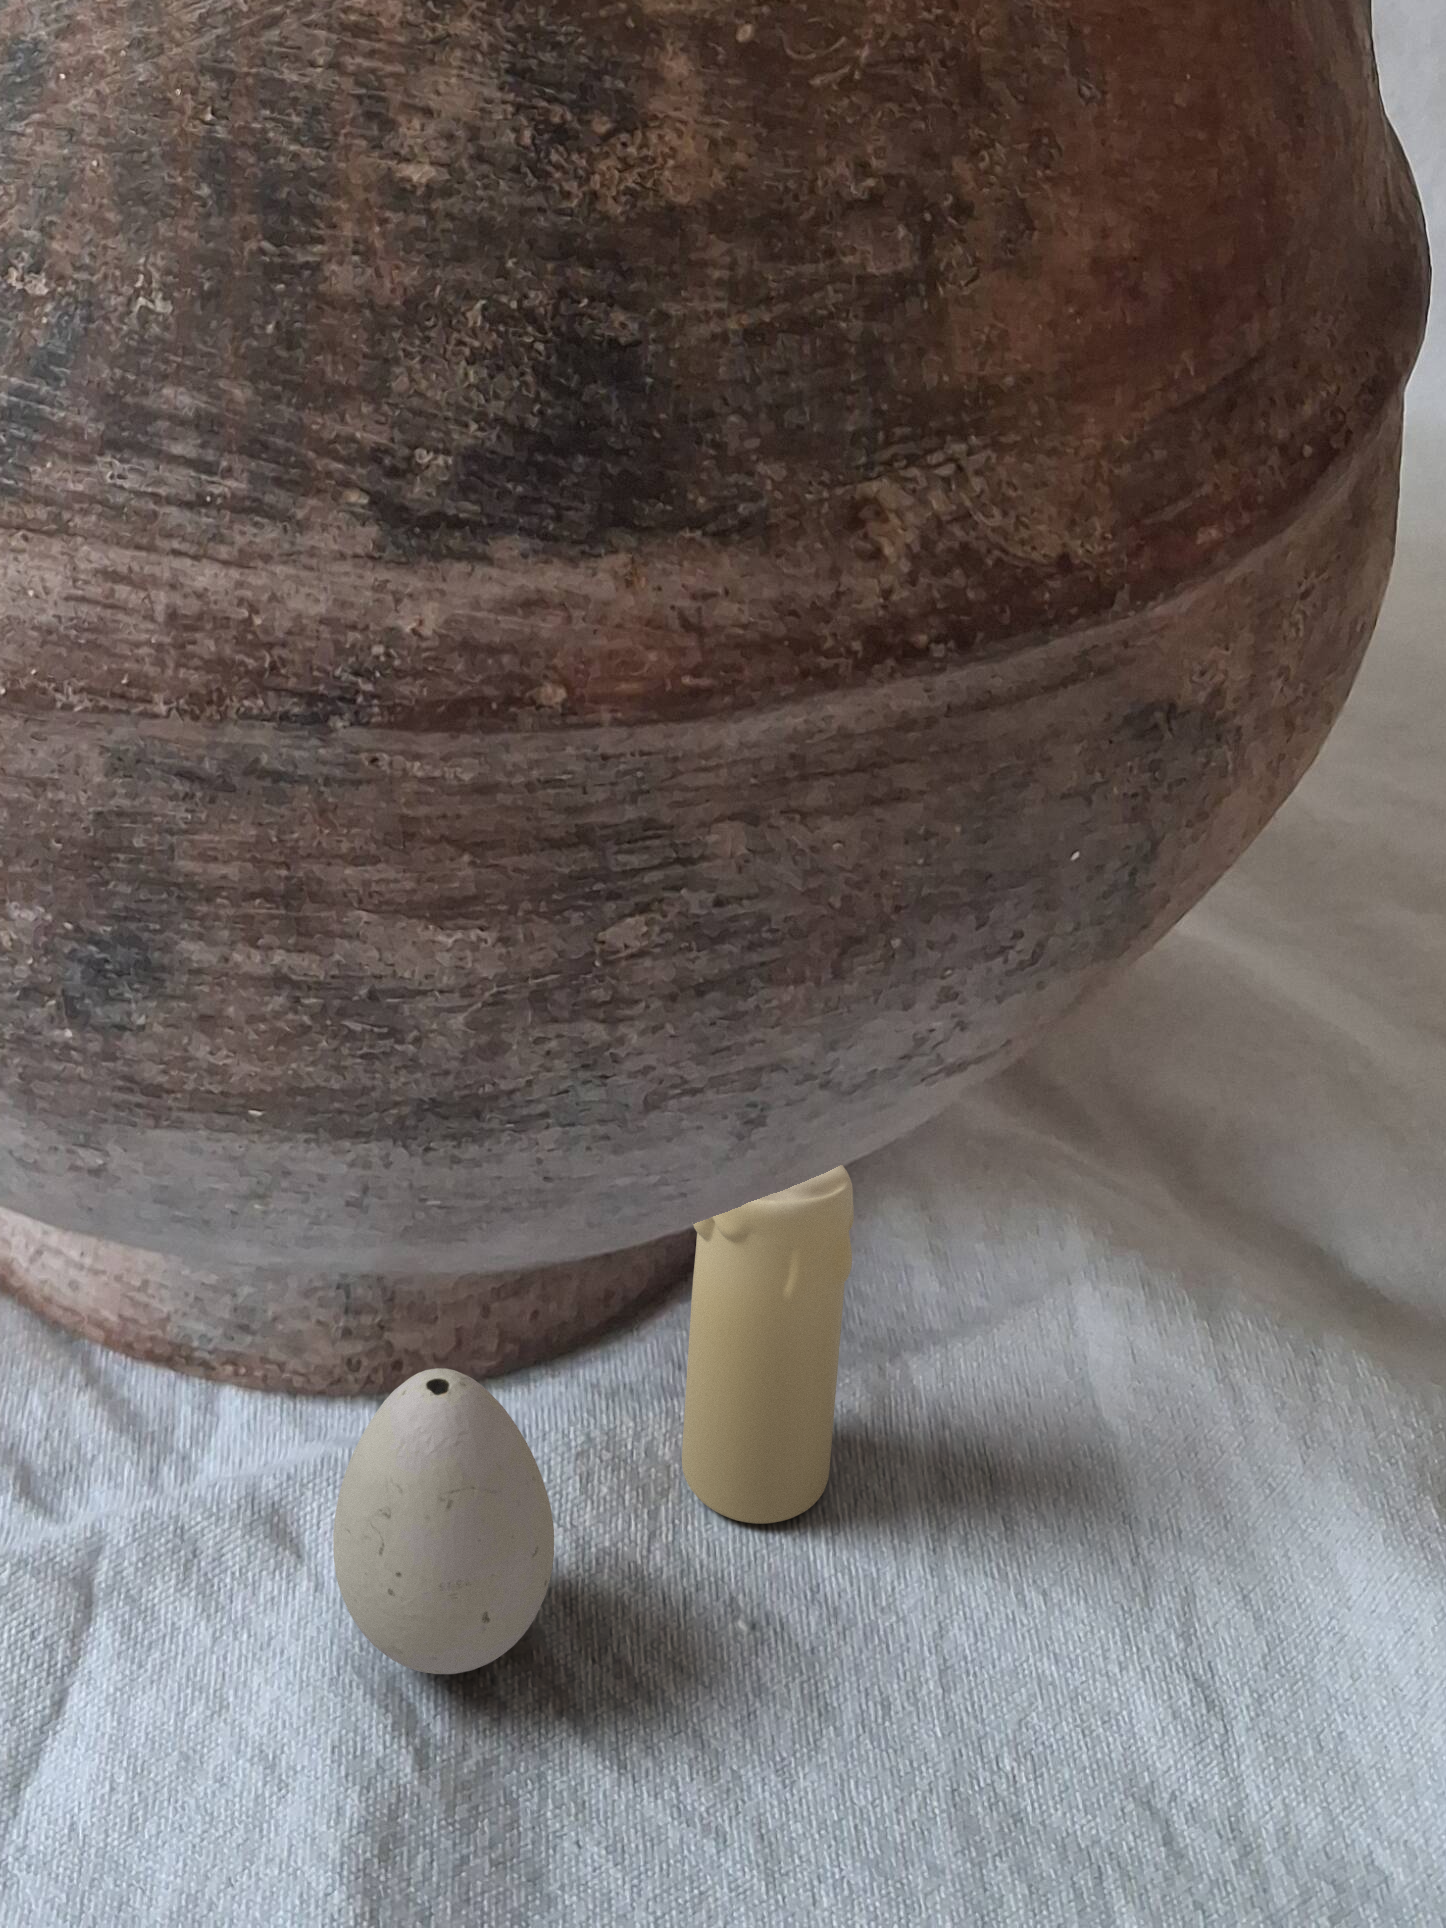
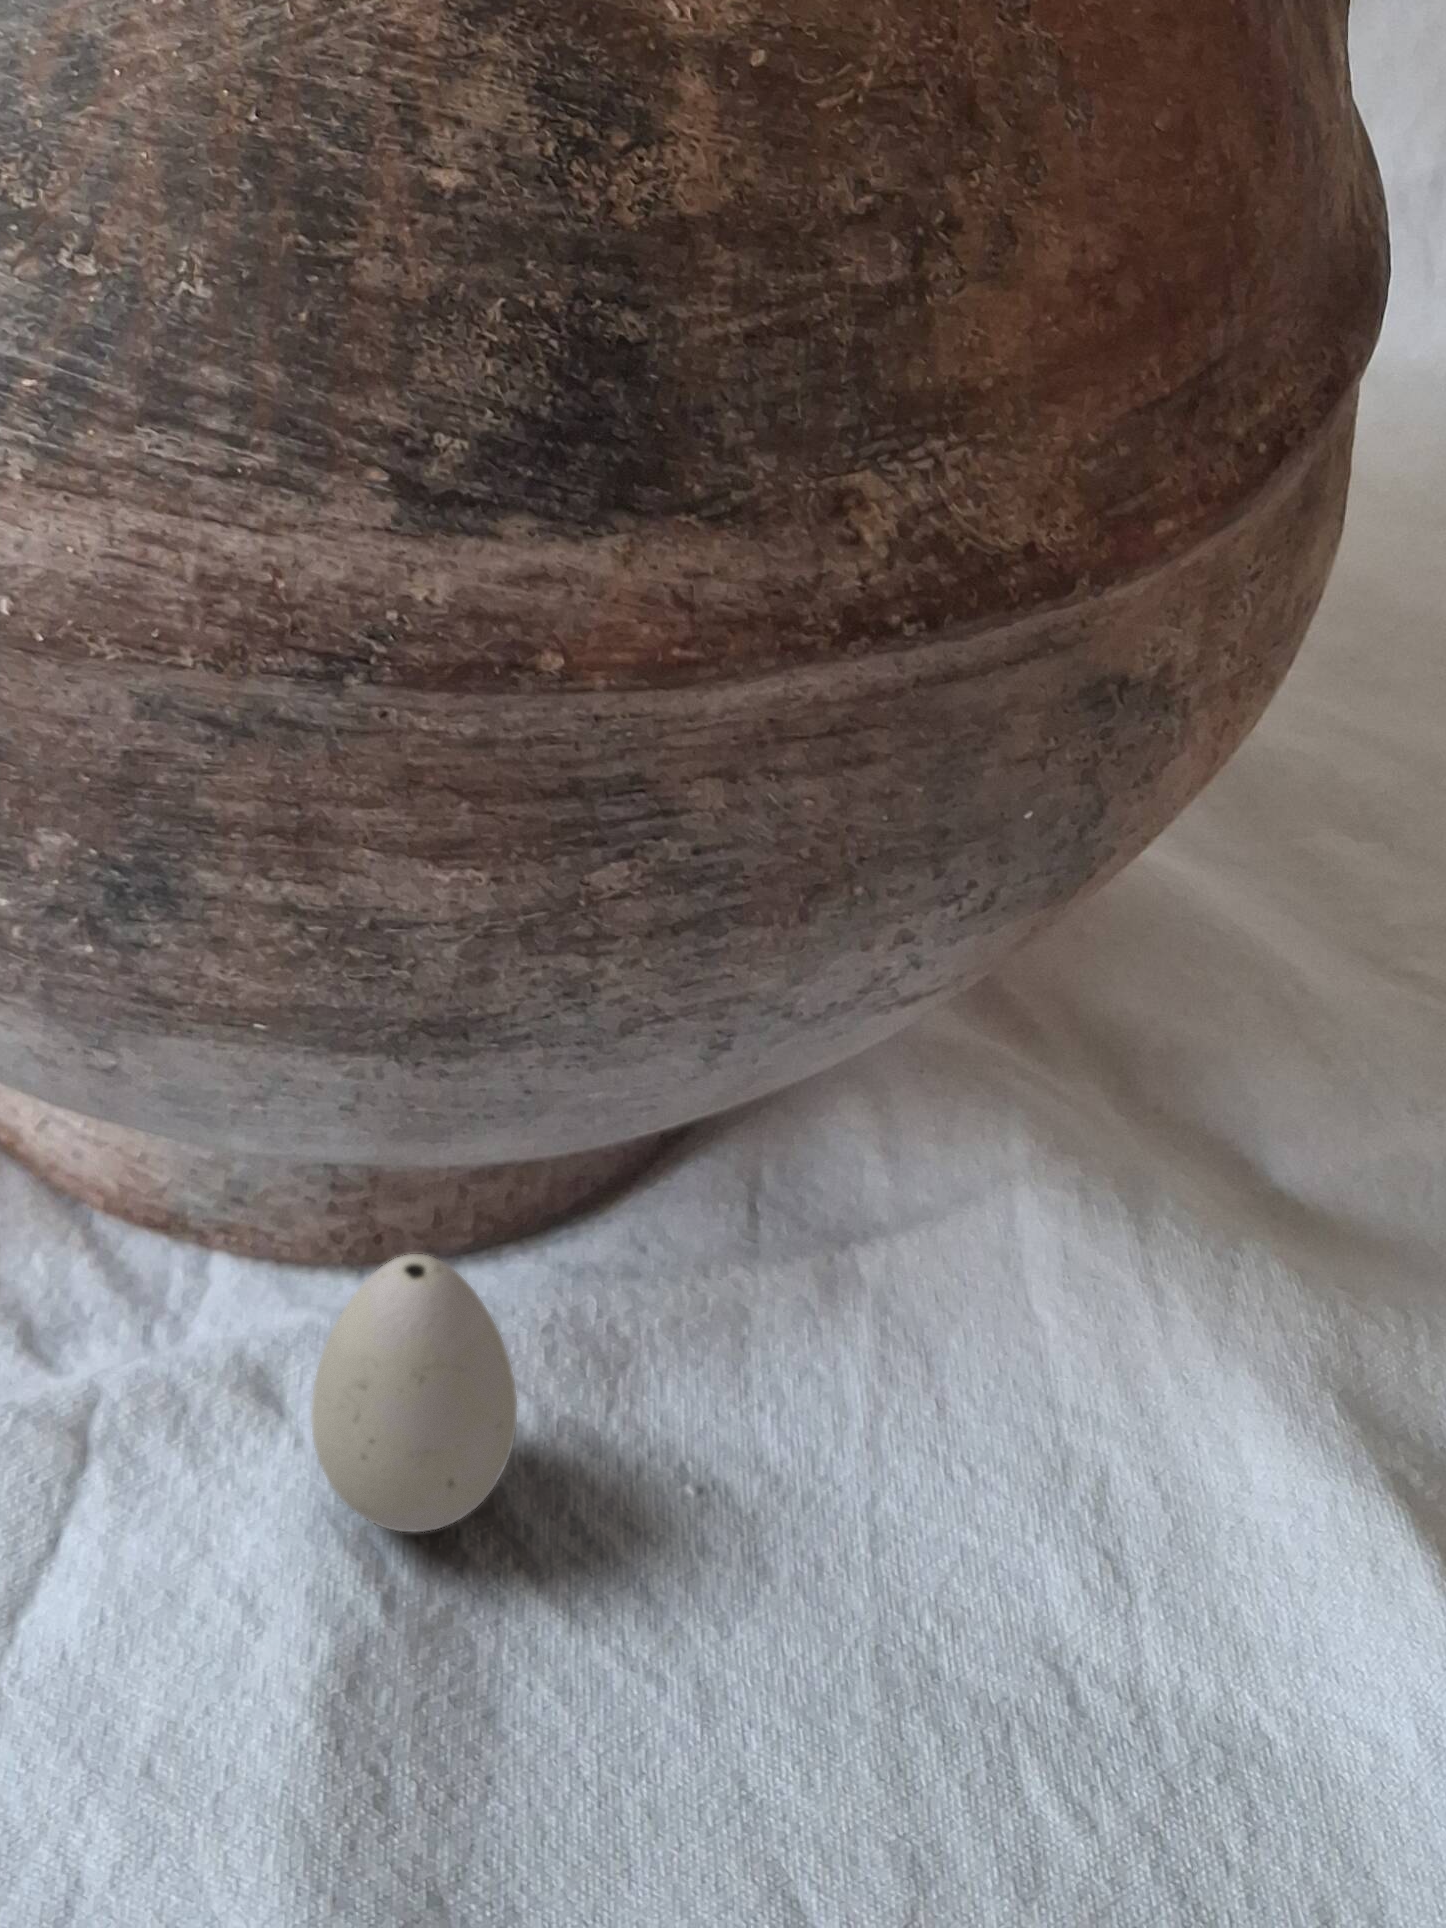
candle: present [682,1165,854,1524] -> none [639,1001,809,1403]

